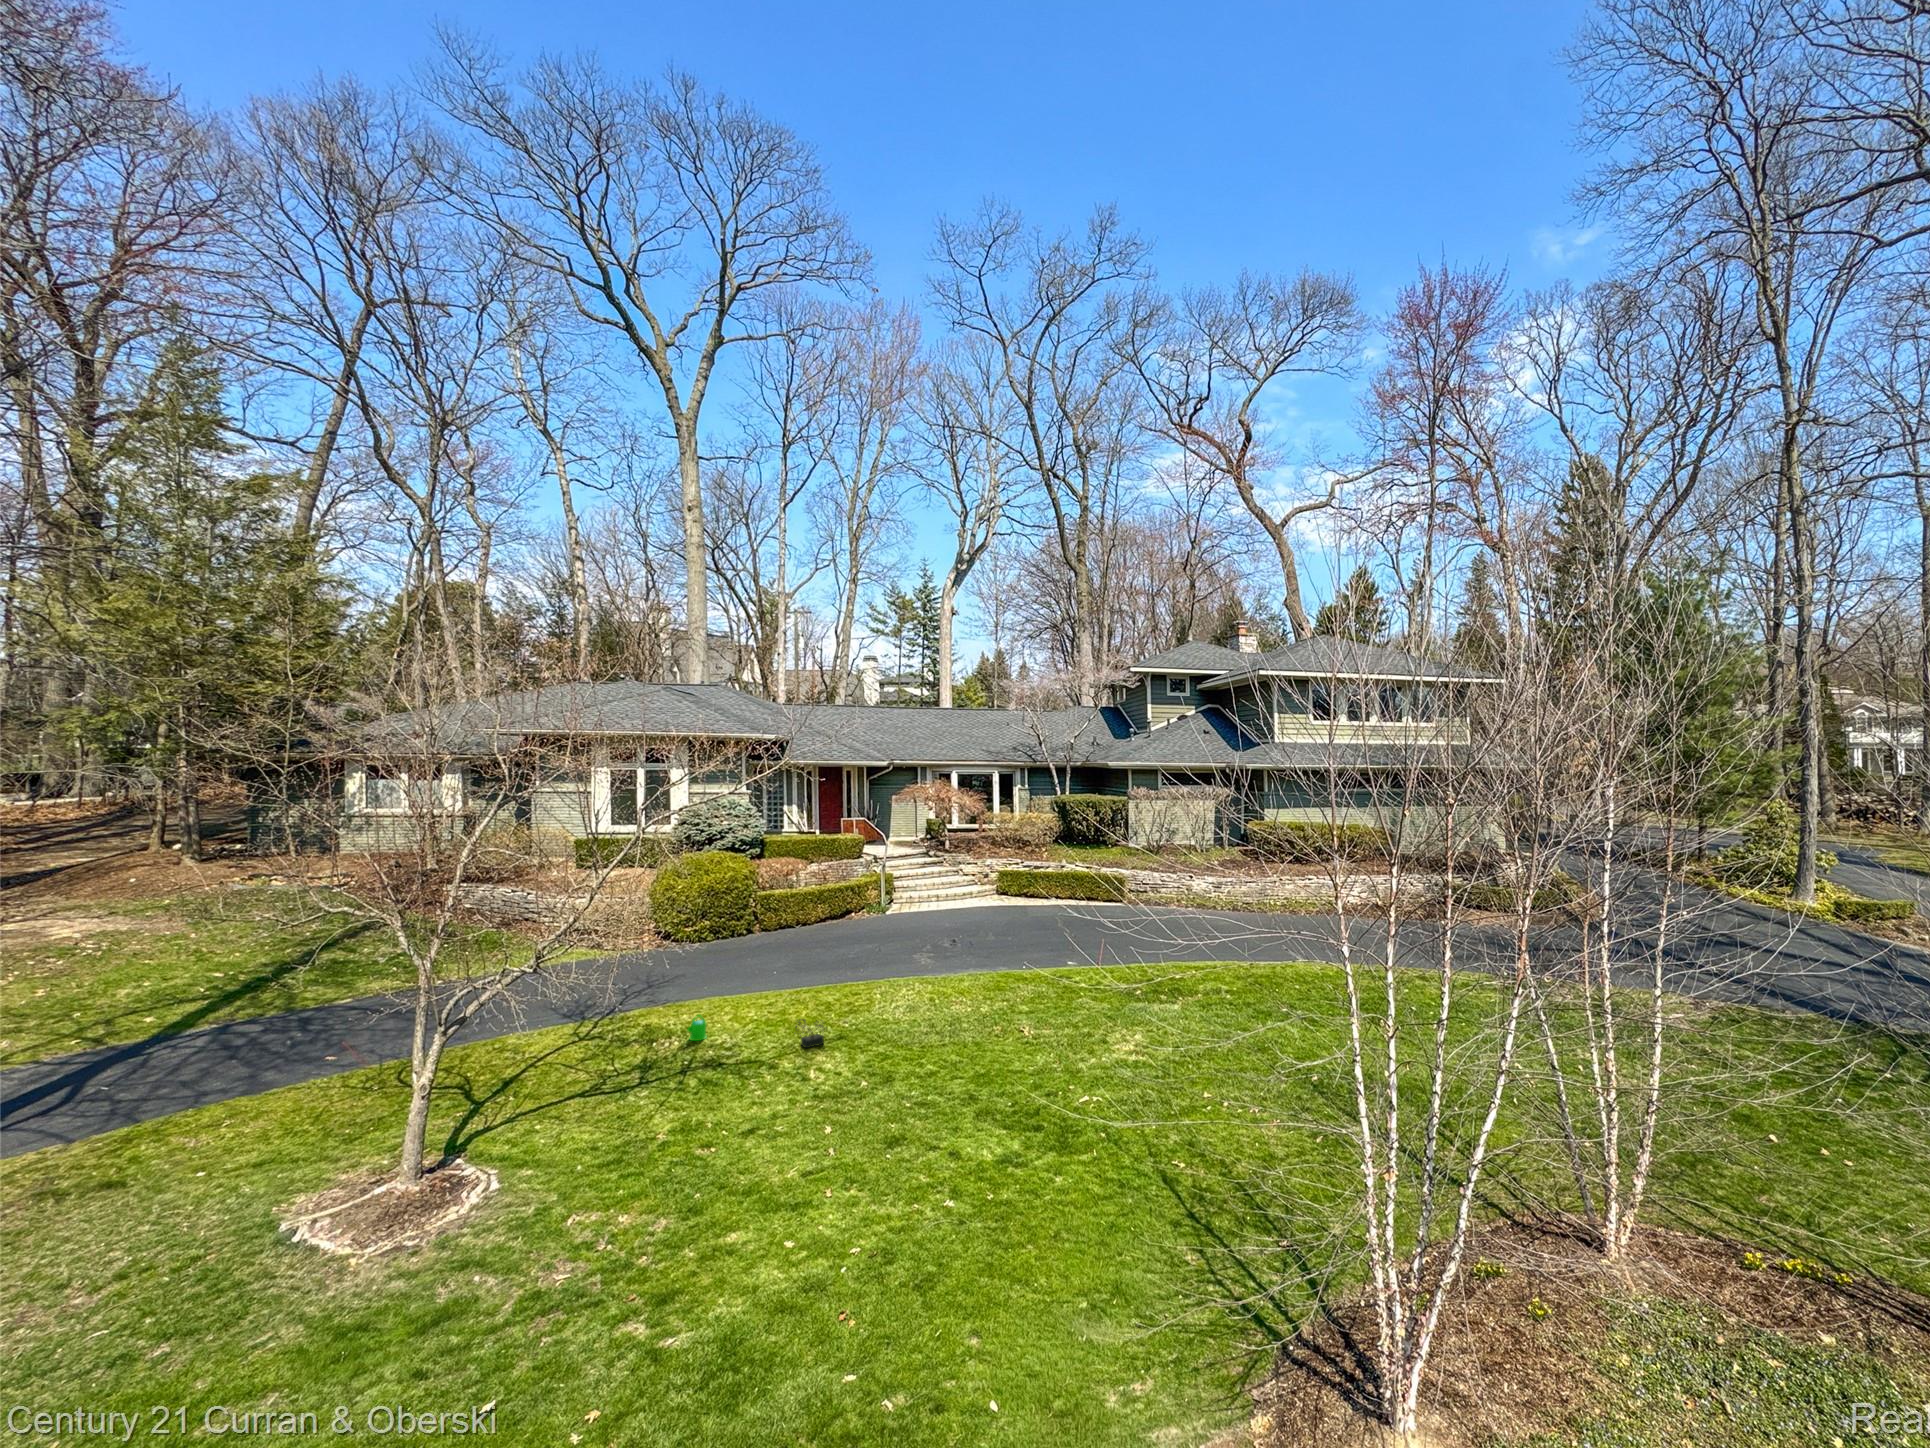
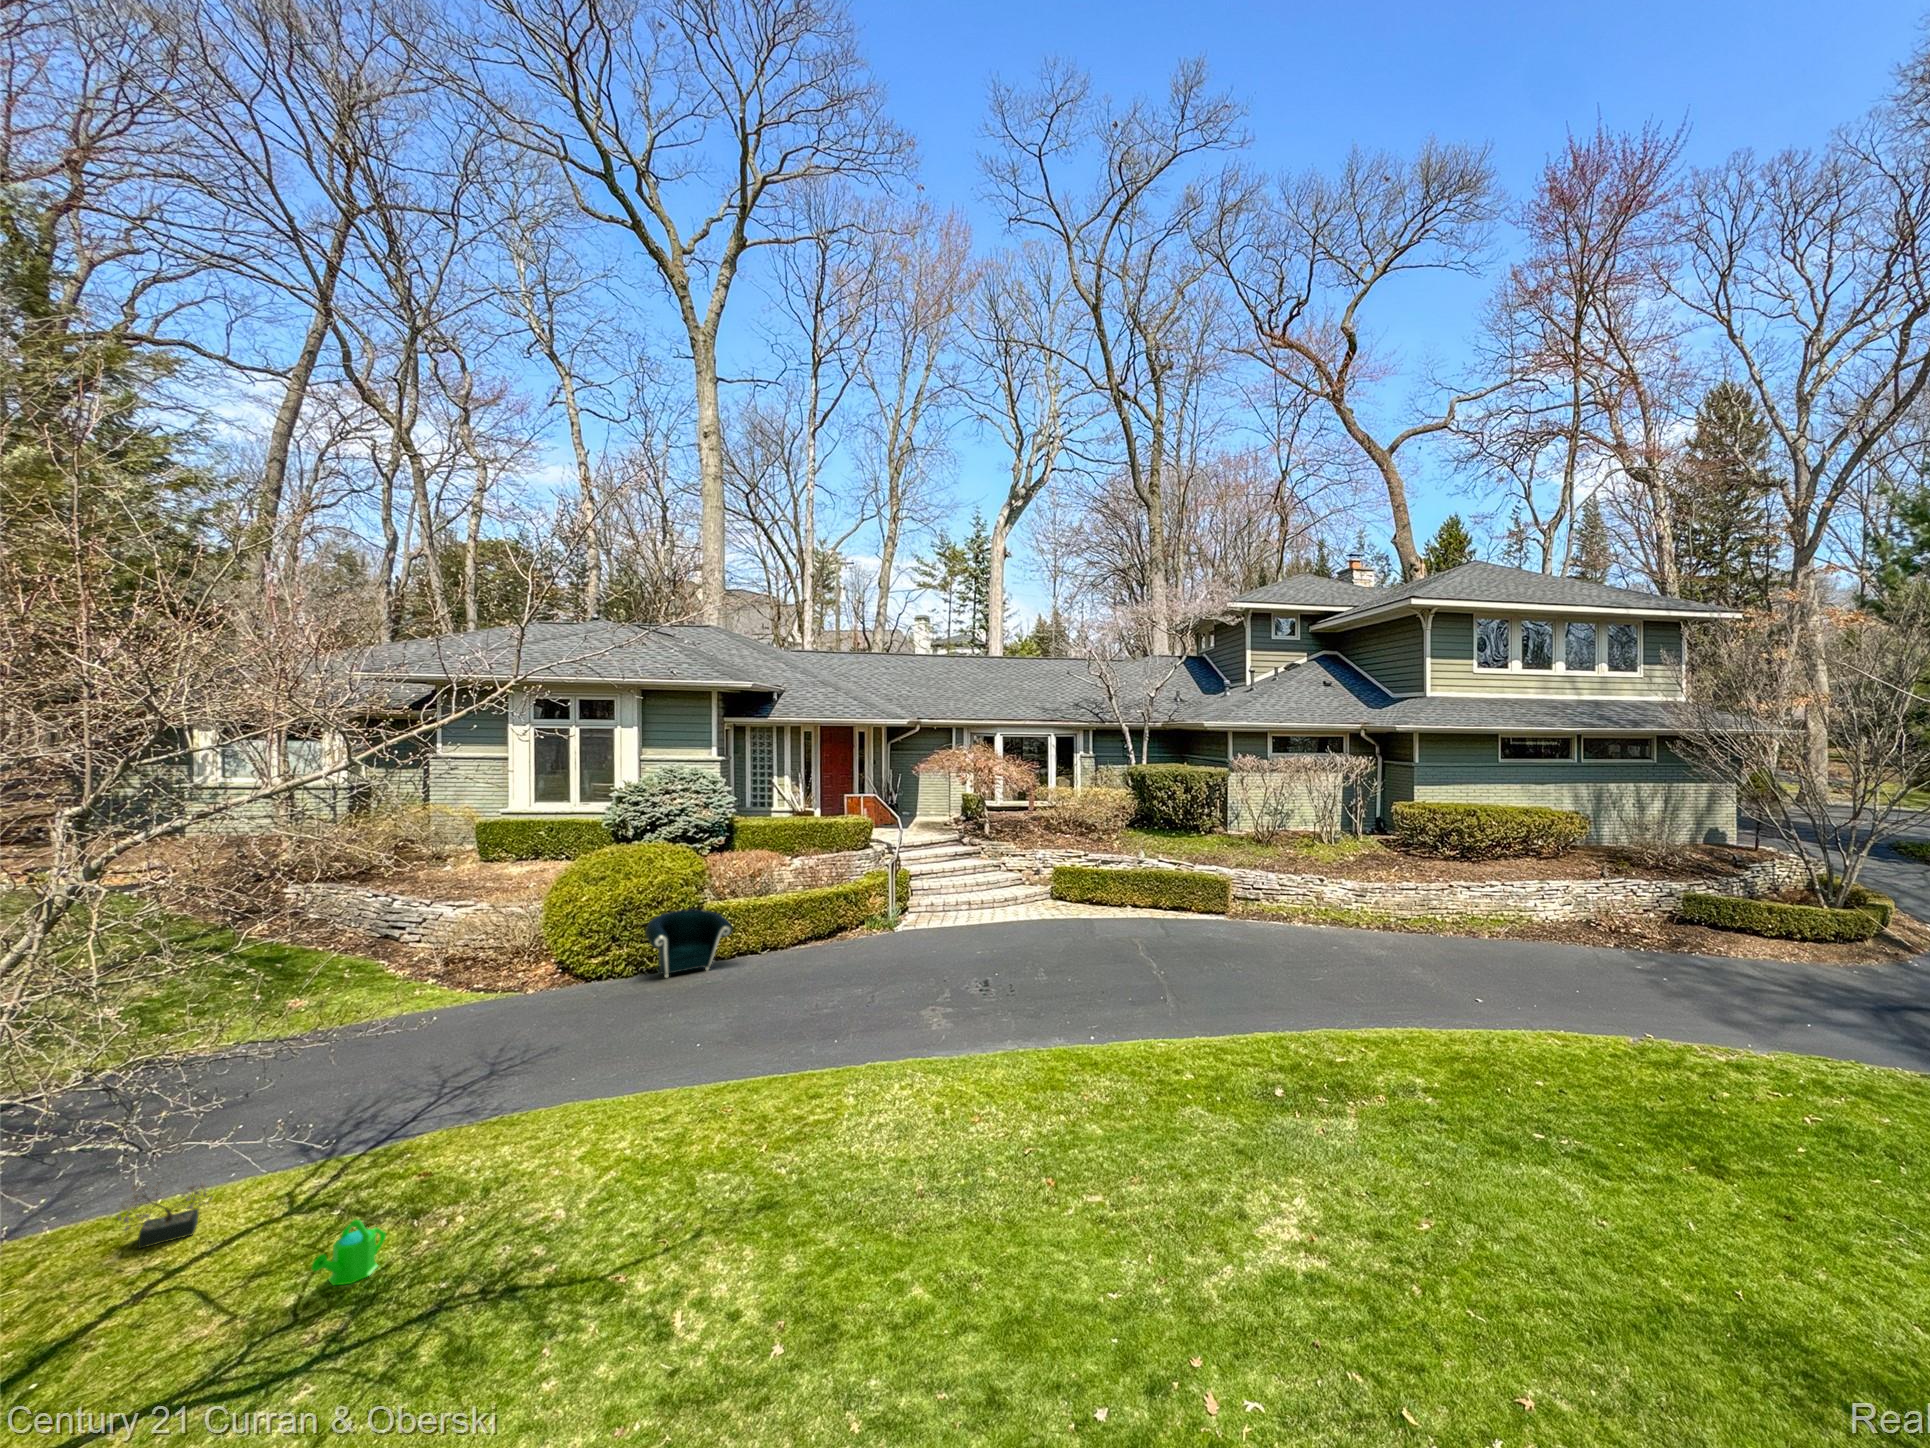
armchair: none [745,896,799,938] -> present [645,910,733,978]
decorative plant: present [796,1020,824,1048] -> present [118,1182,212,1248]

